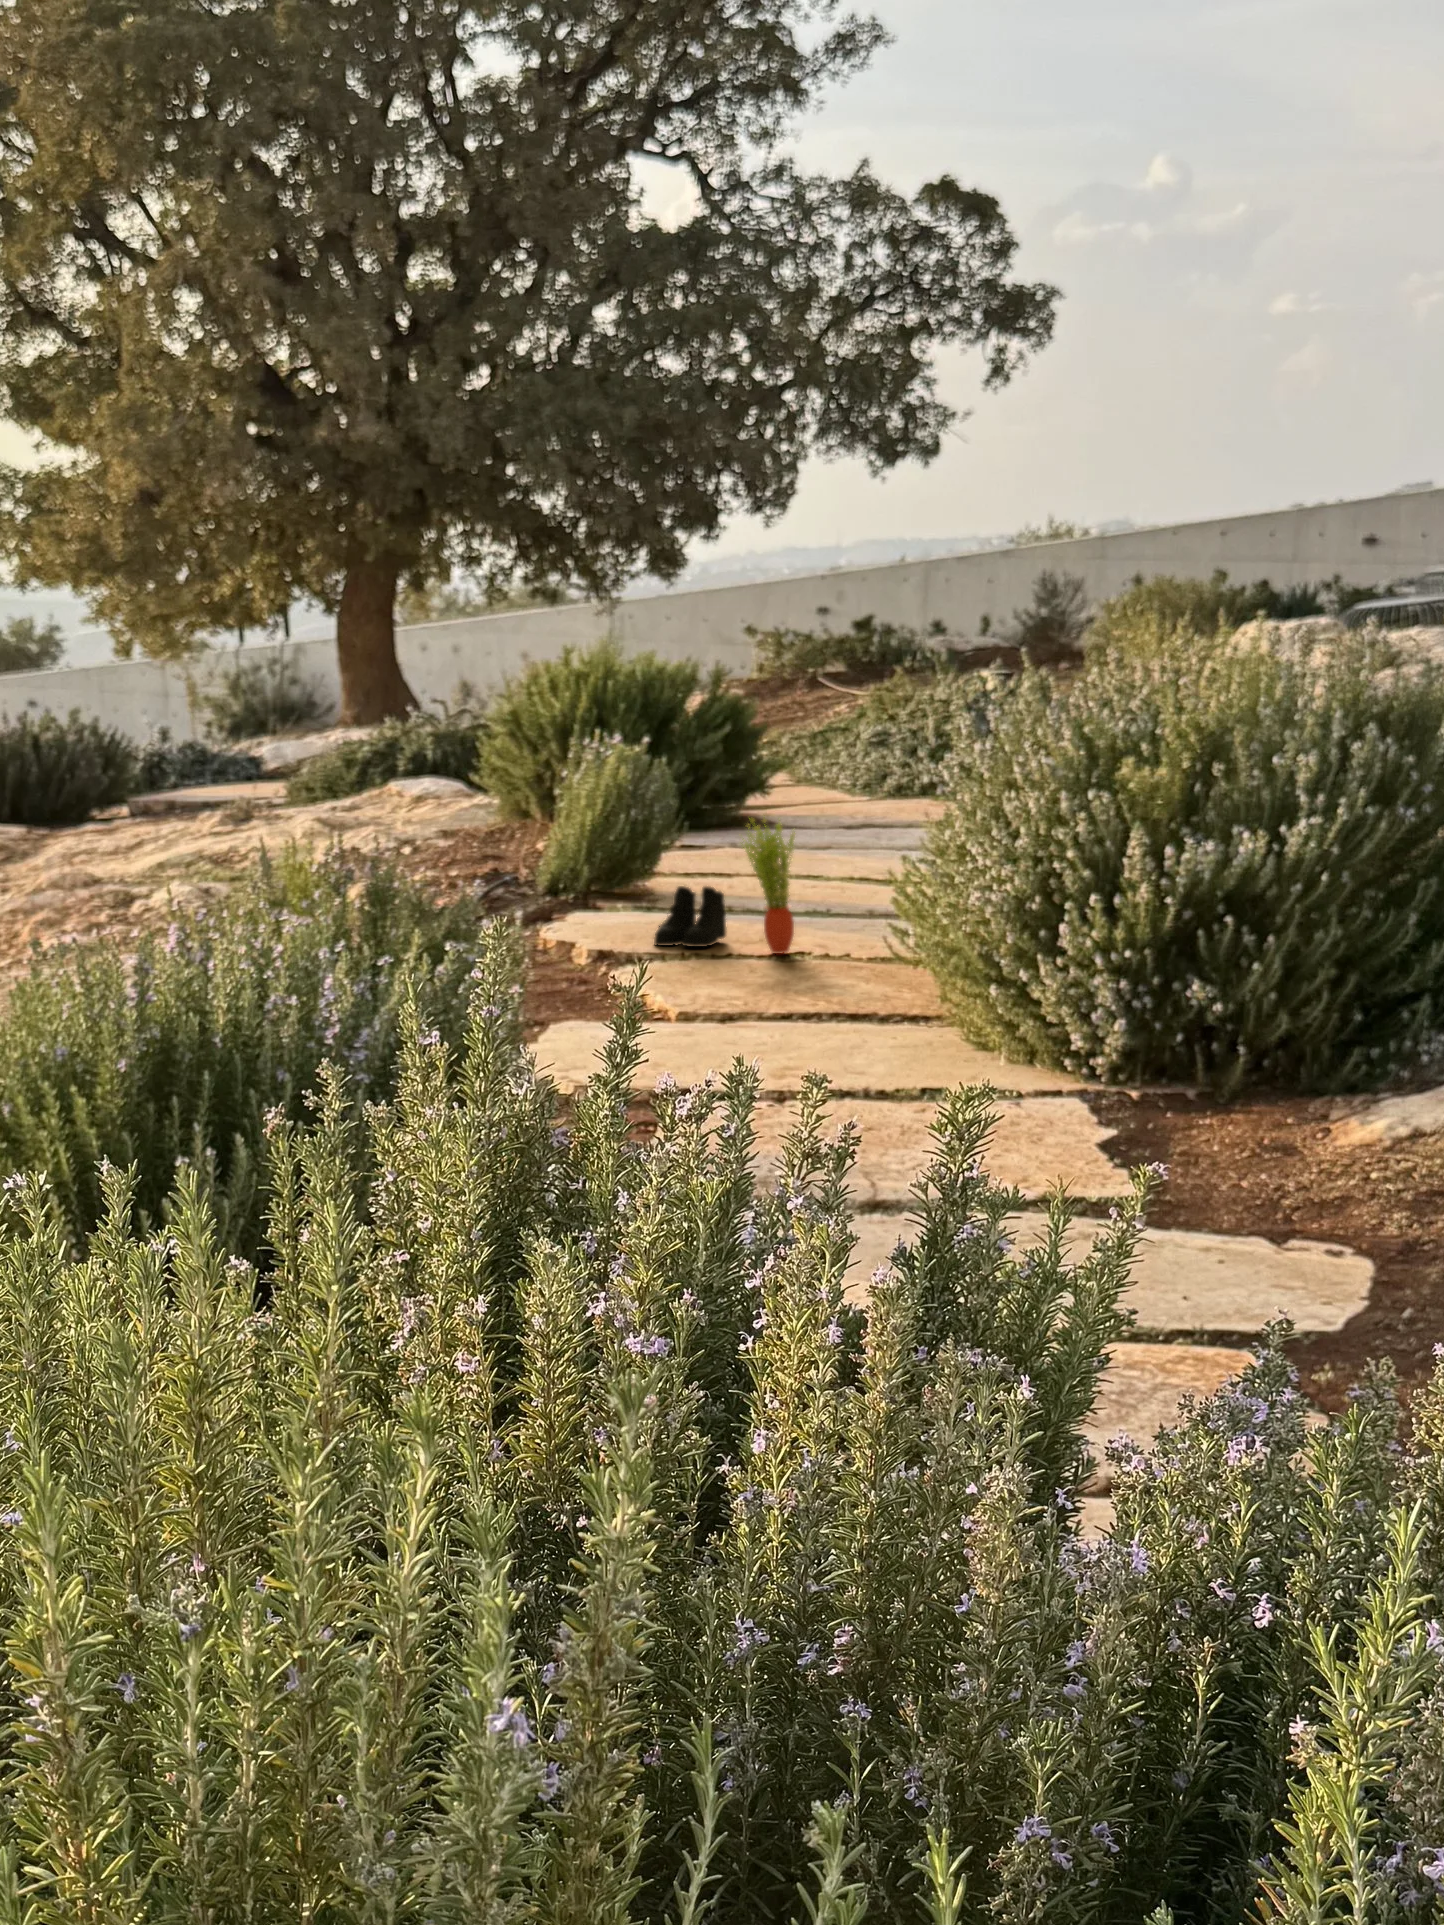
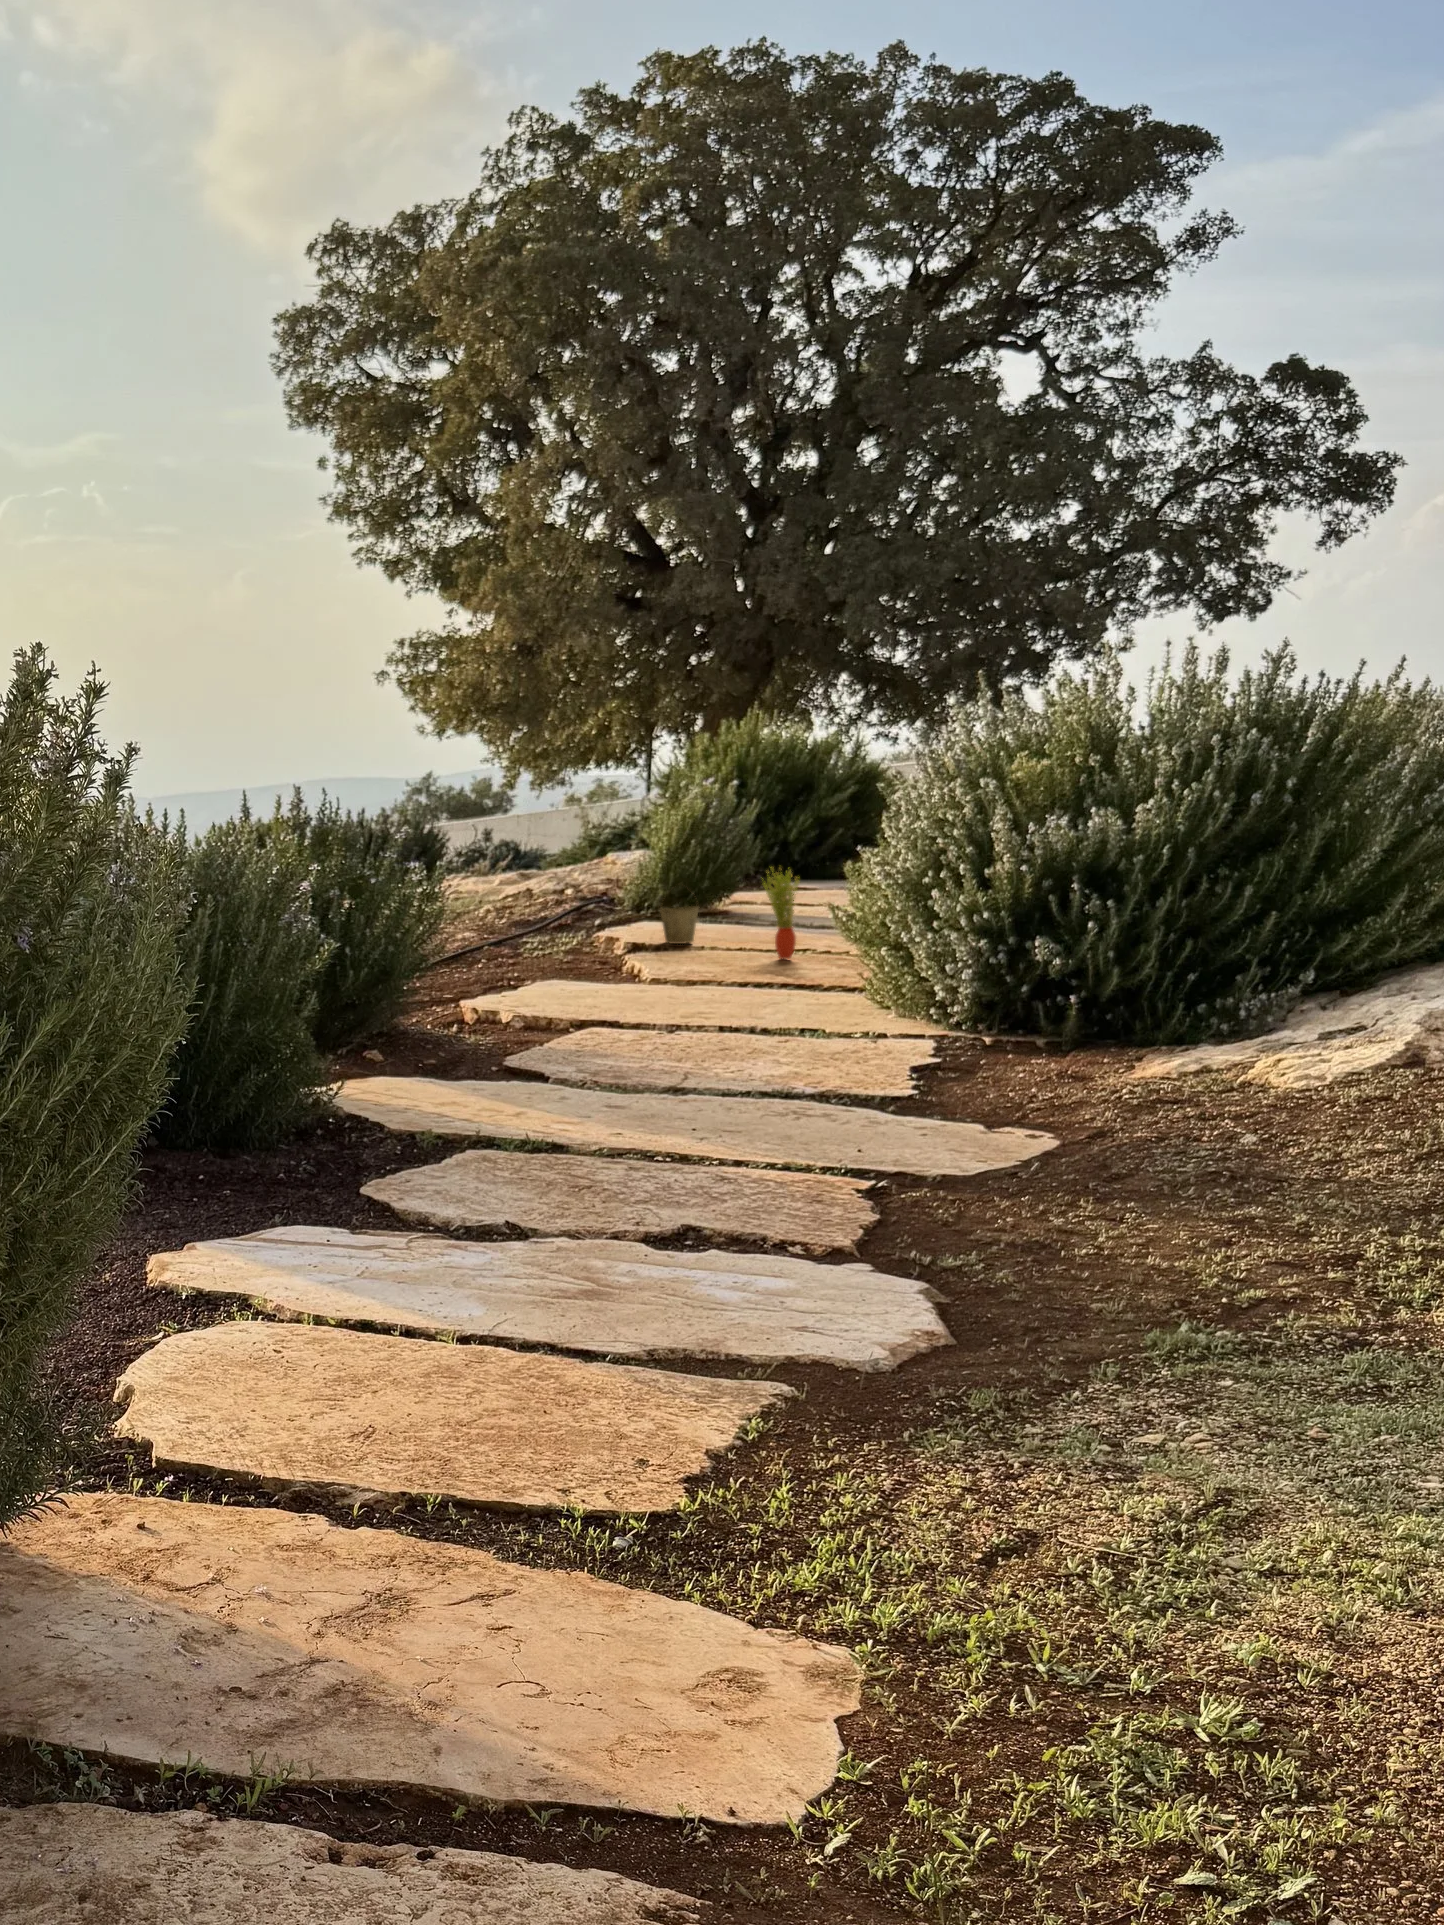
bucket: none [572,843,630,933] -> present [660,893,699,944]
boots: present [654,886,726,947] -> none [704,913,758,953]

